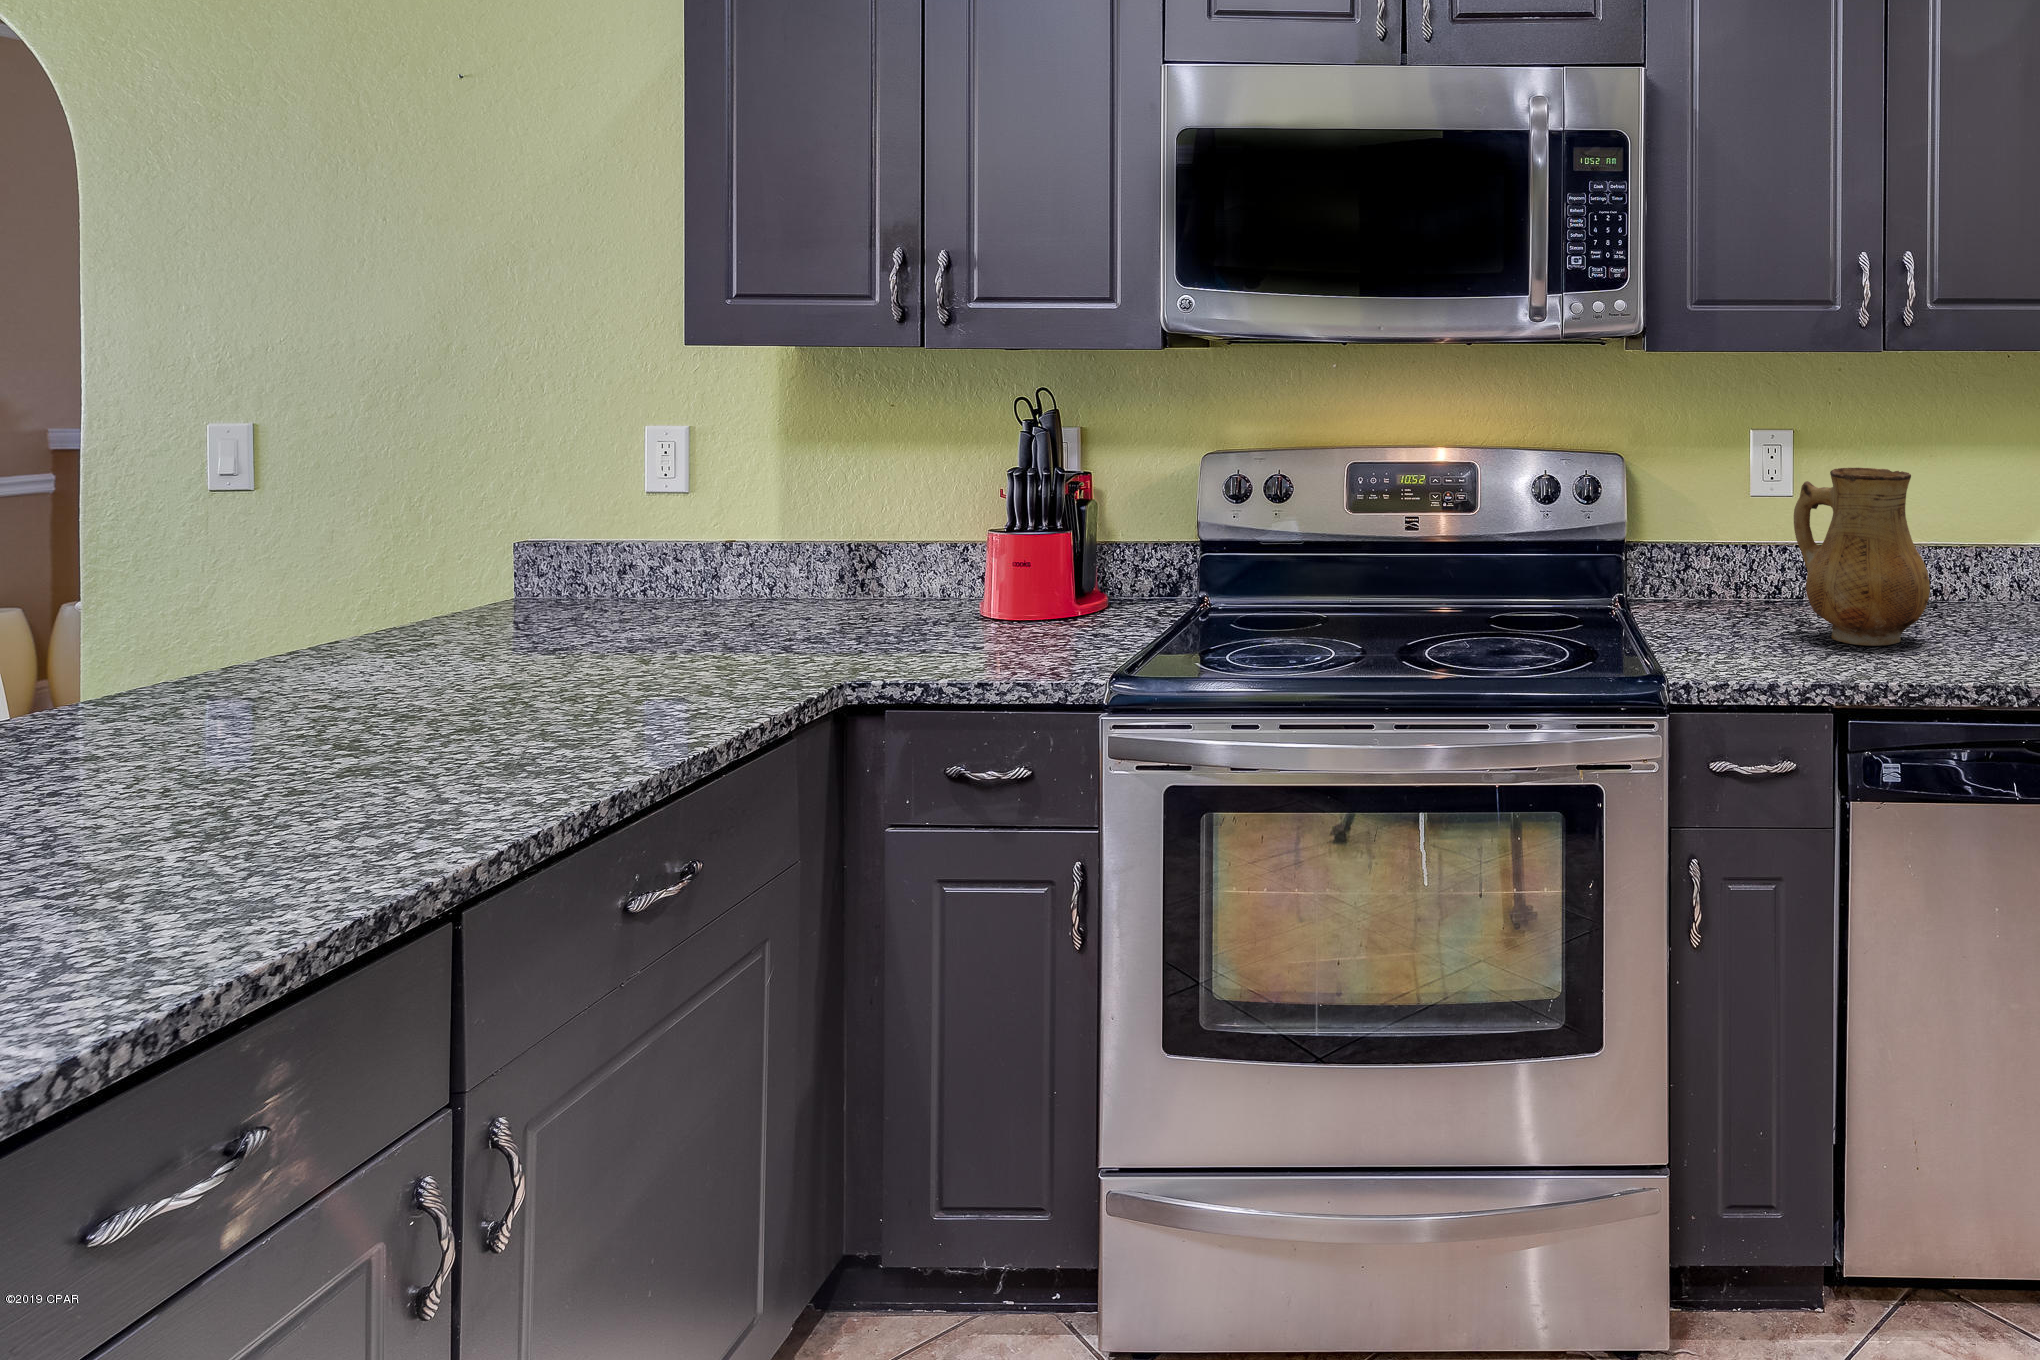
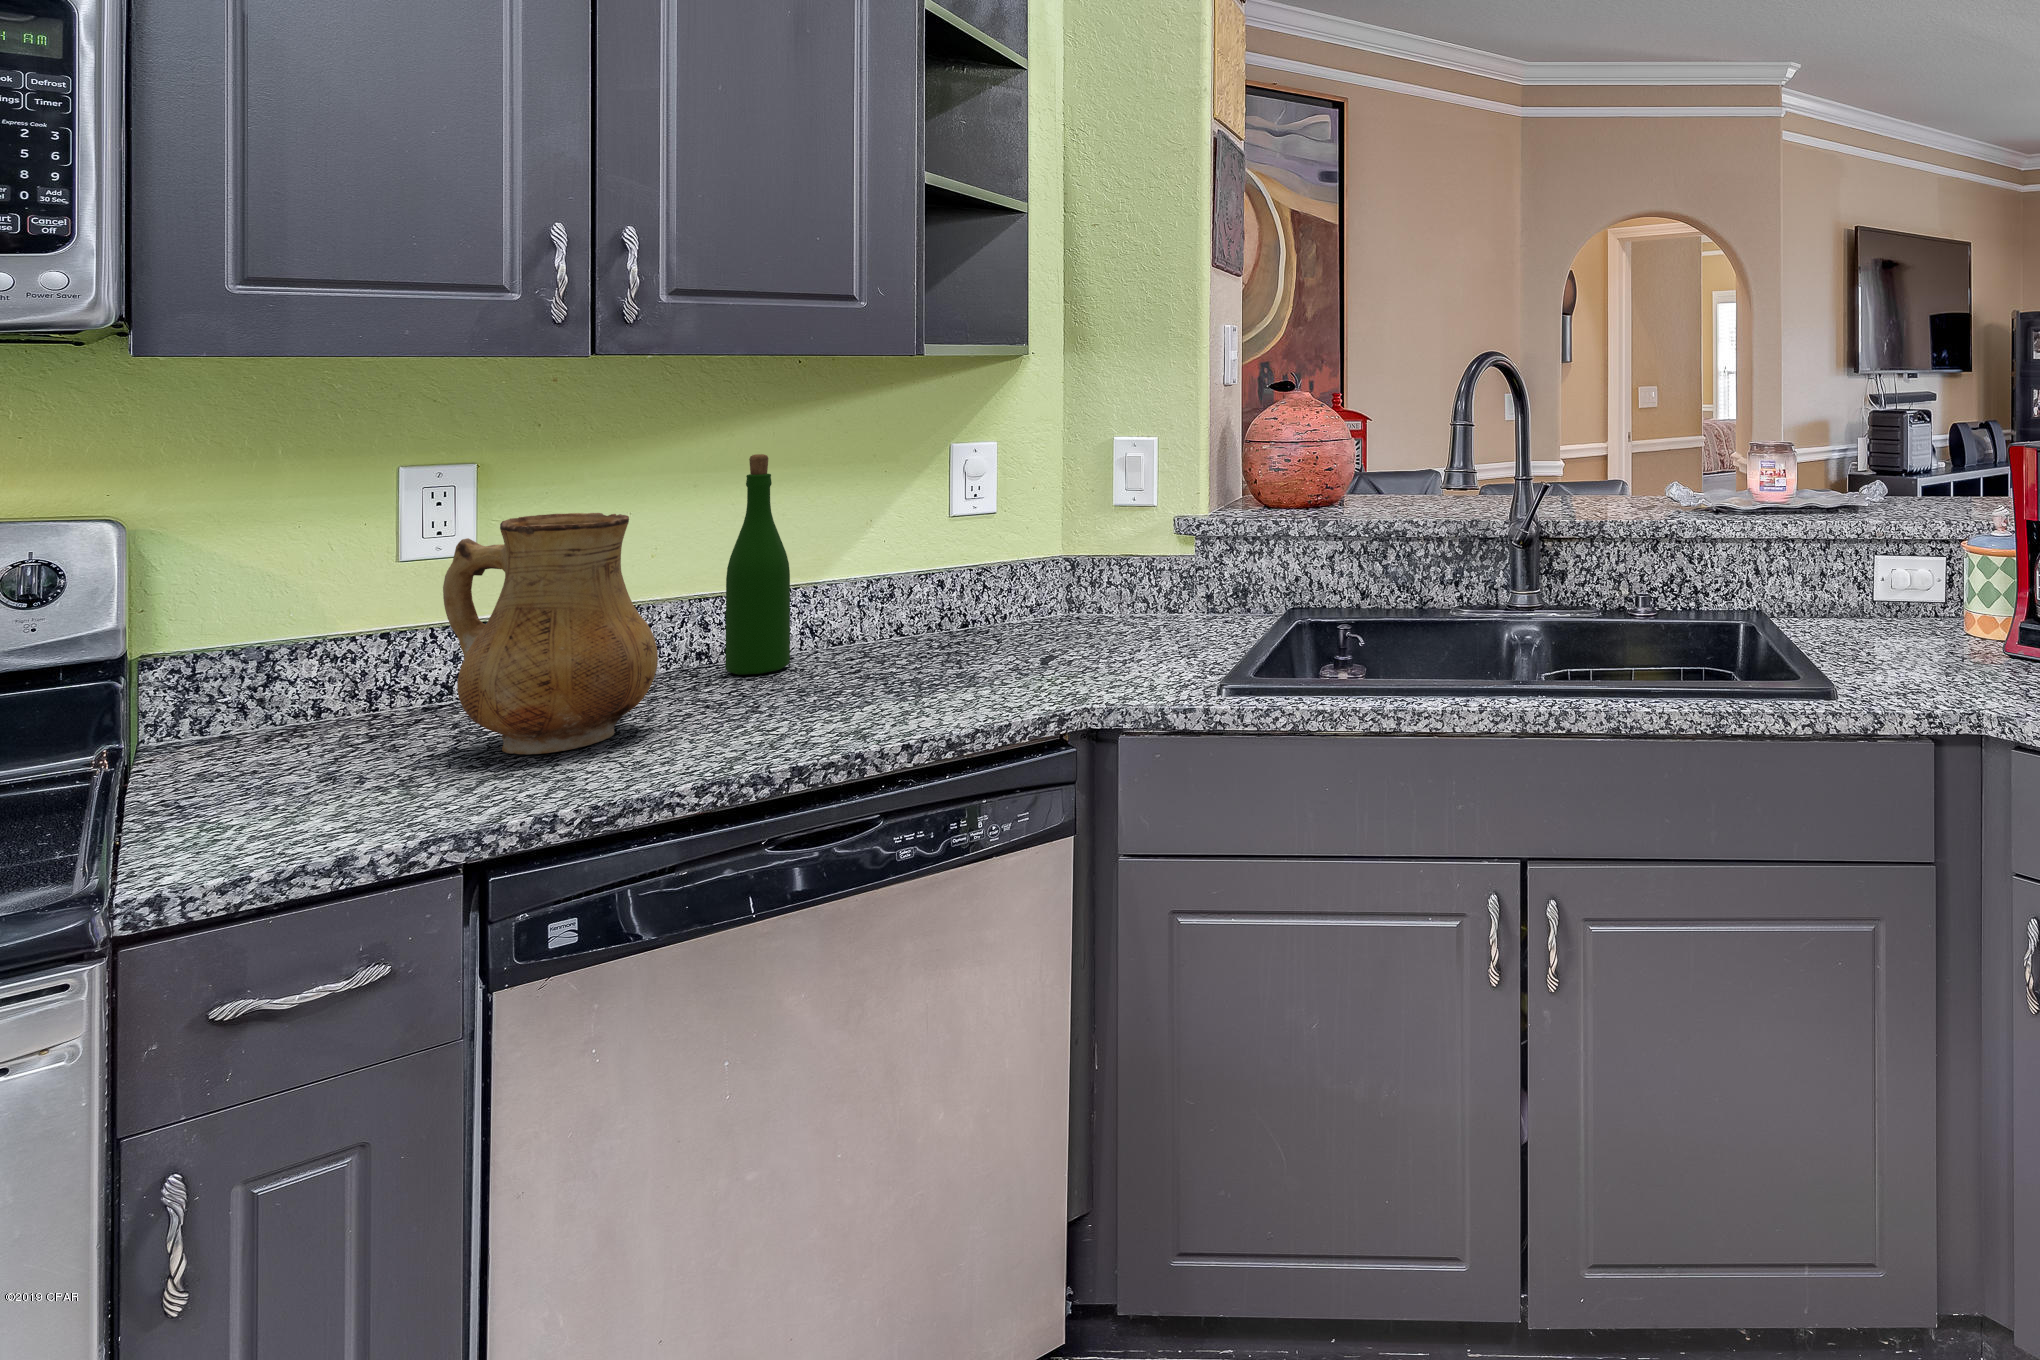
wine bottle: none [1958,429,2007,615] -> present [725,454,790,675]

